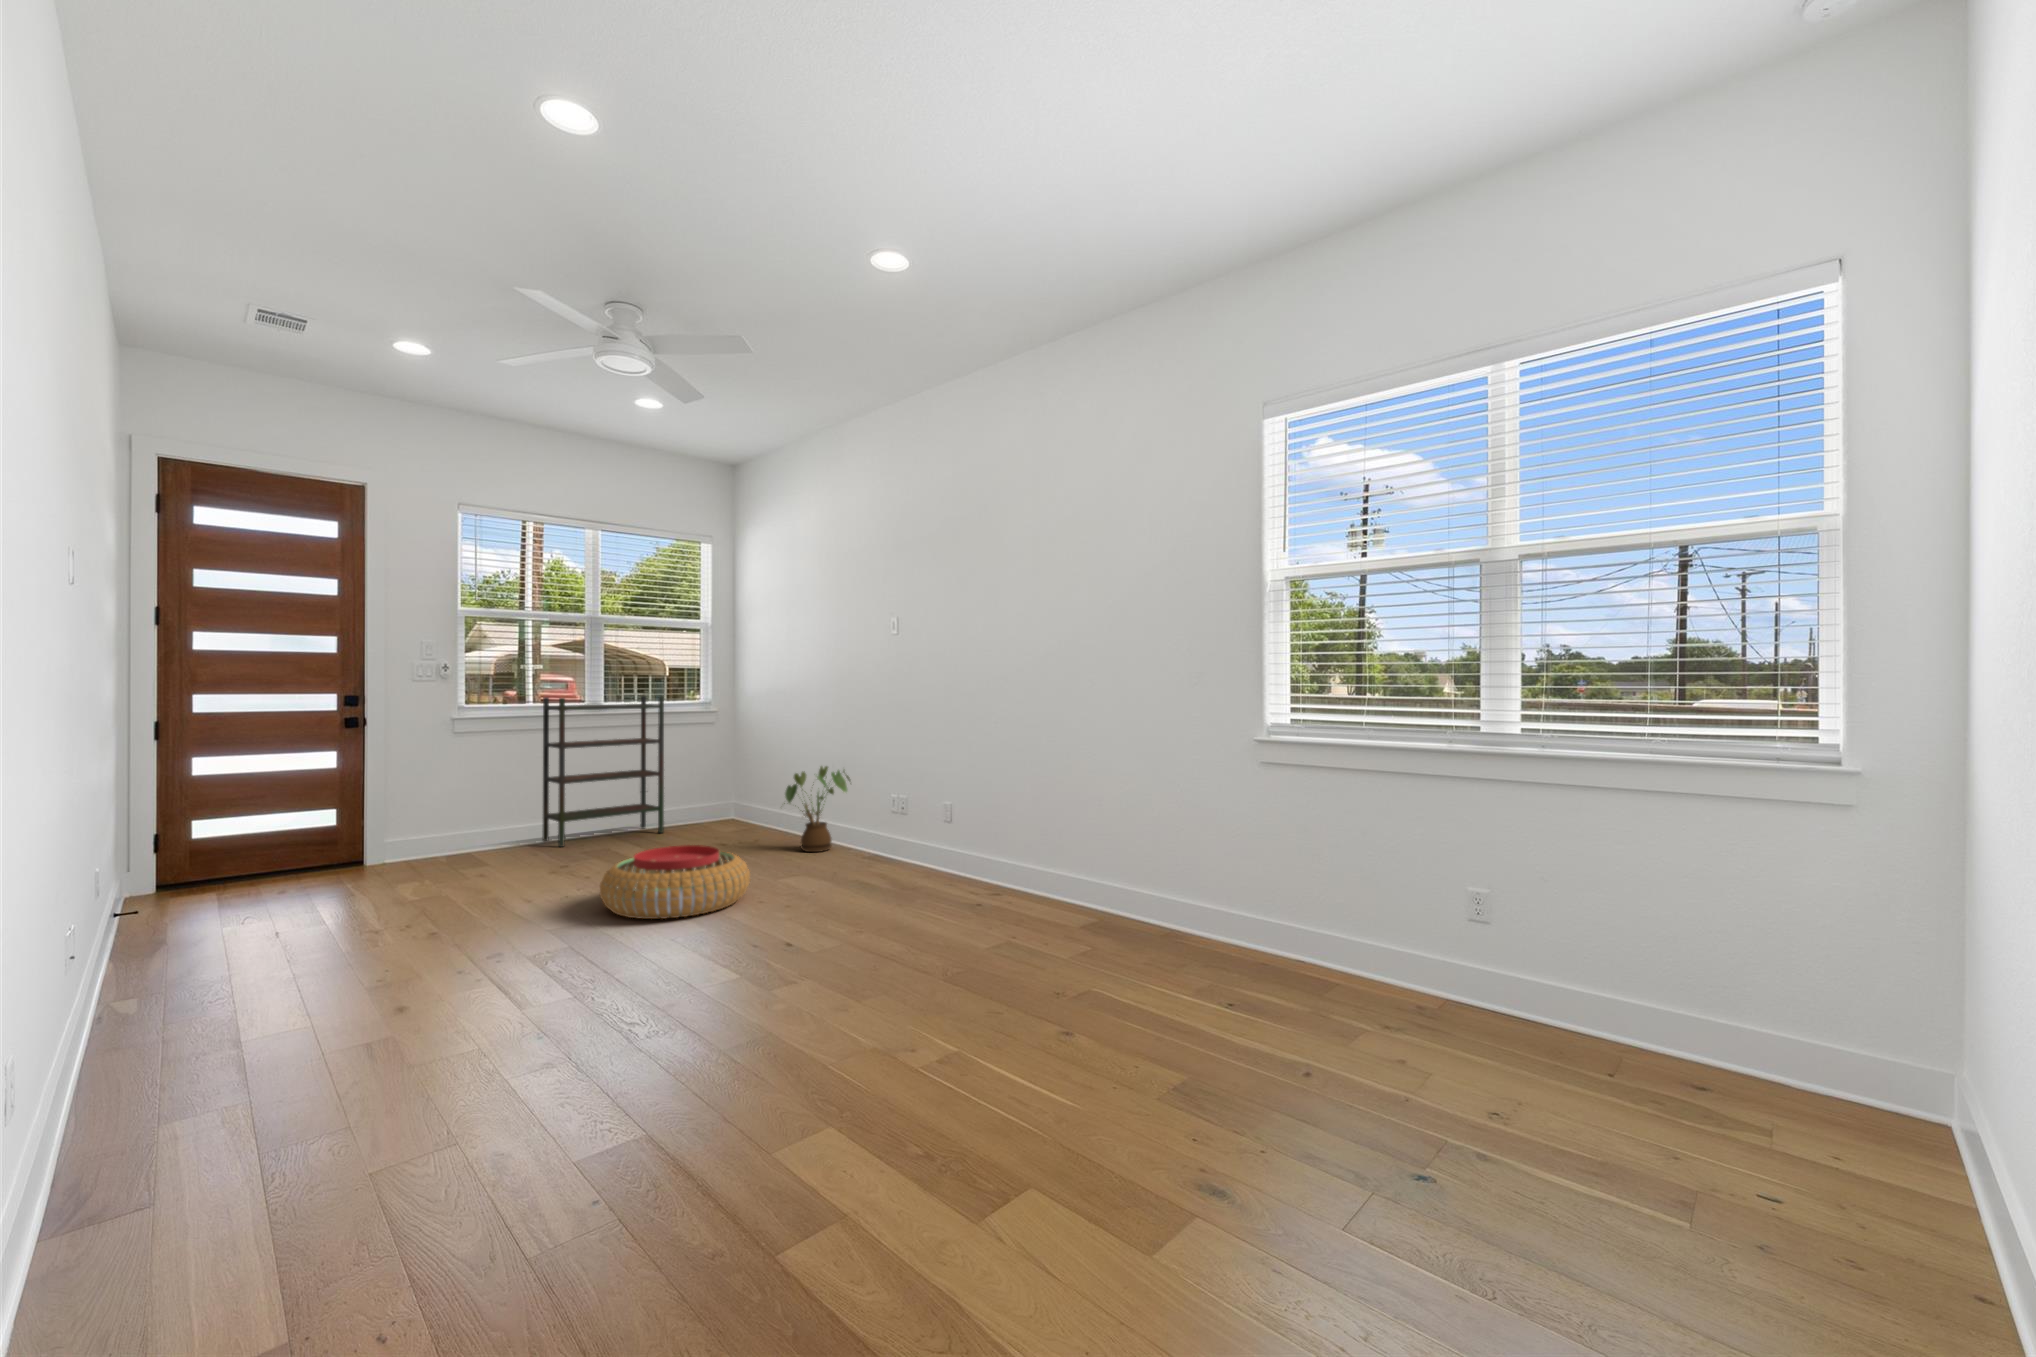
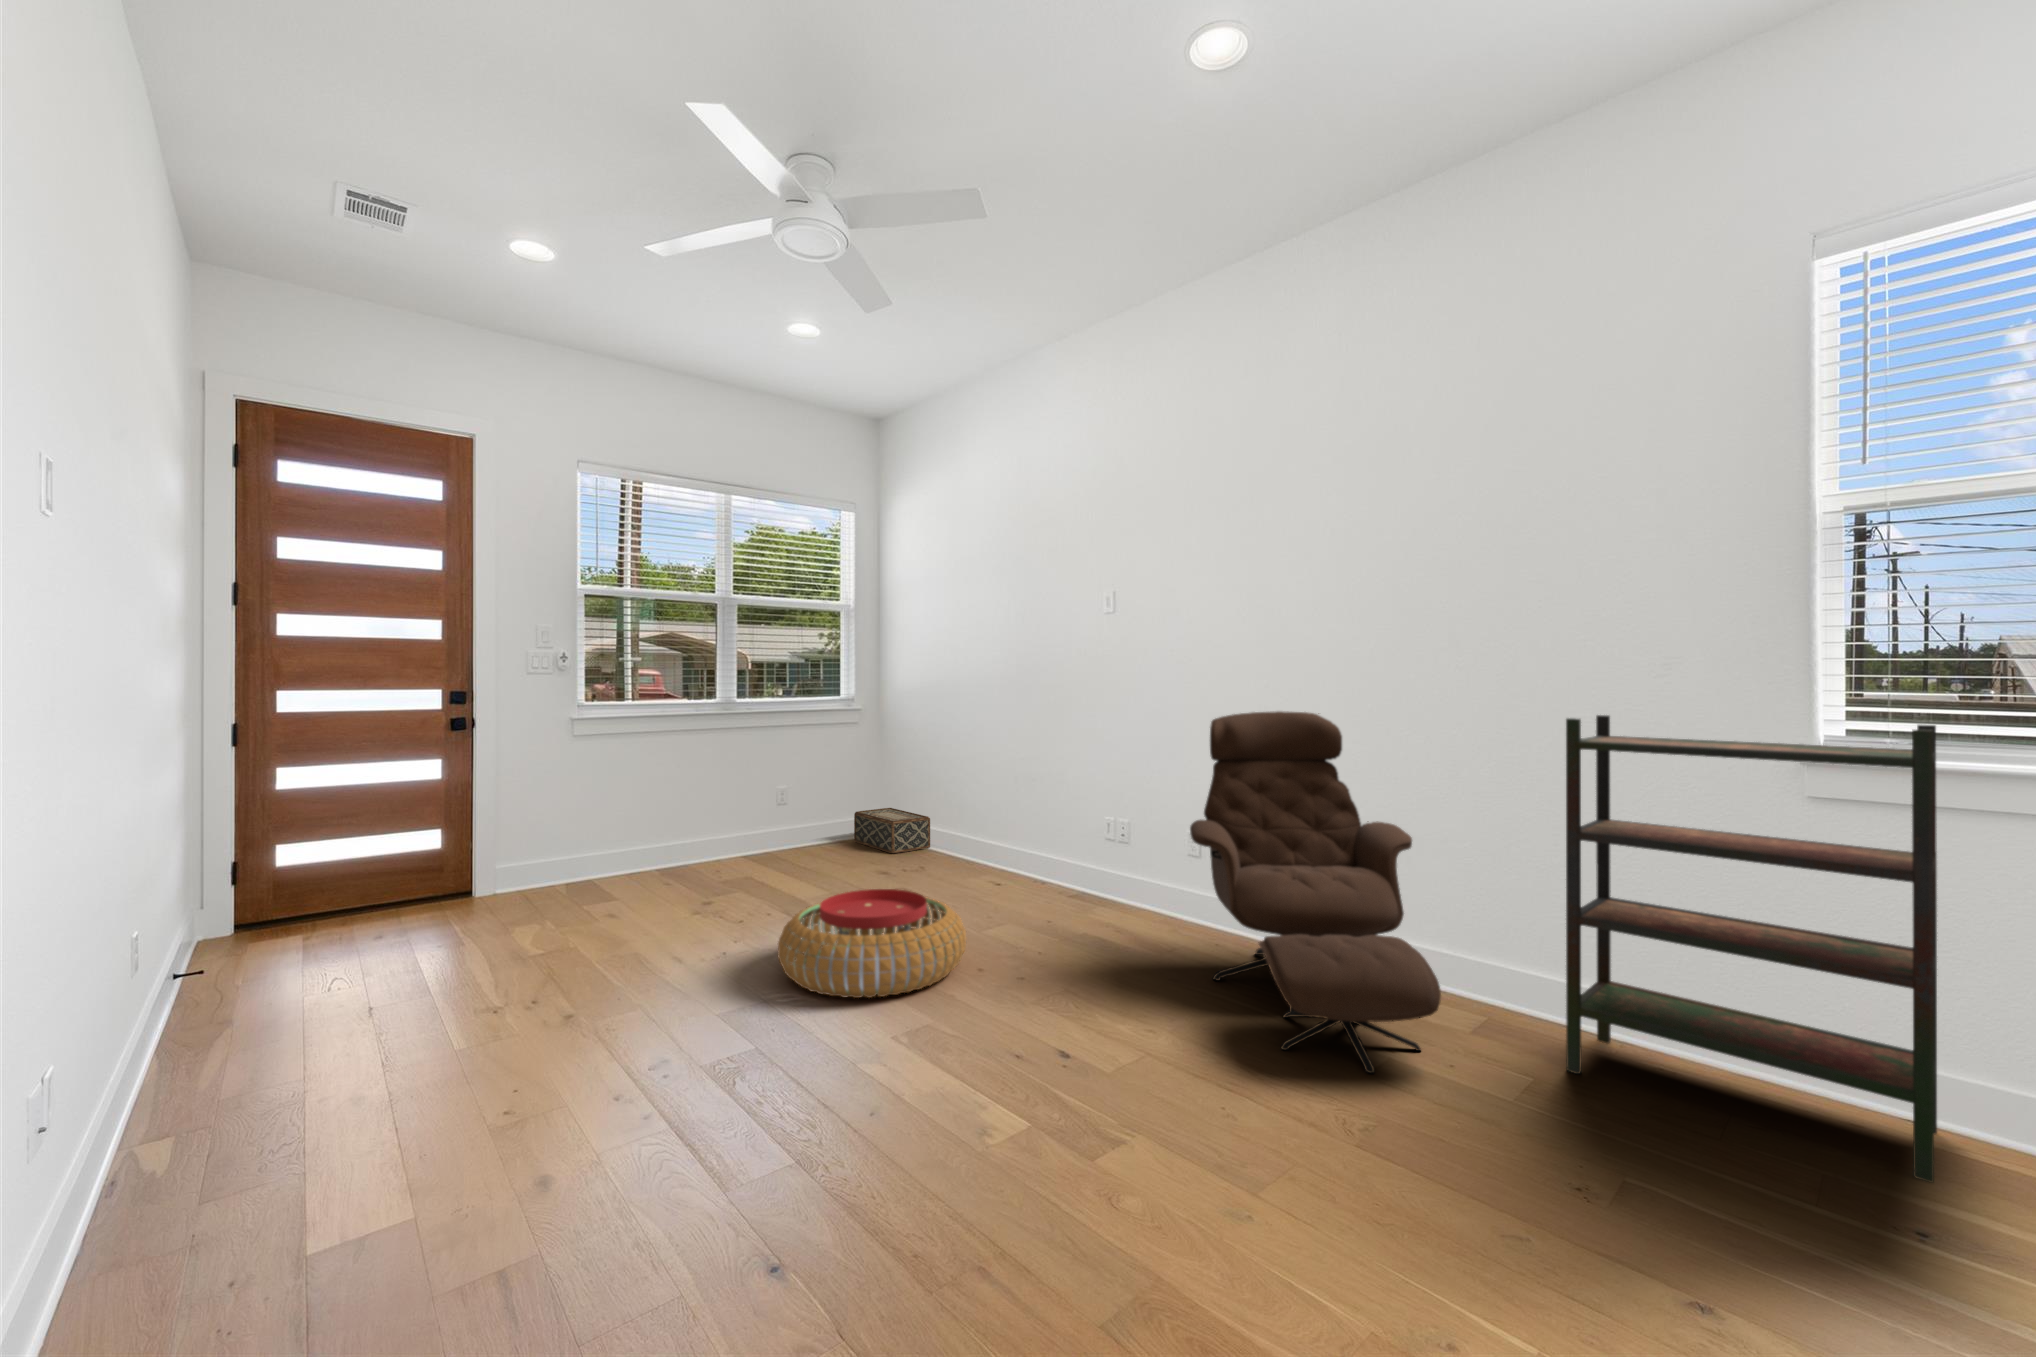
bookshelf: present [543,696,664,847] -> present [1566,715,1937,1183]
lounge chair: none [914,710,1069,949] -> present [1190,711,1441,1073]
house plant: present [784,766,850,852] -> none [963,779,1048,887]
woven basket: none [707,794,770,830] -> present [854,808,930,853]

